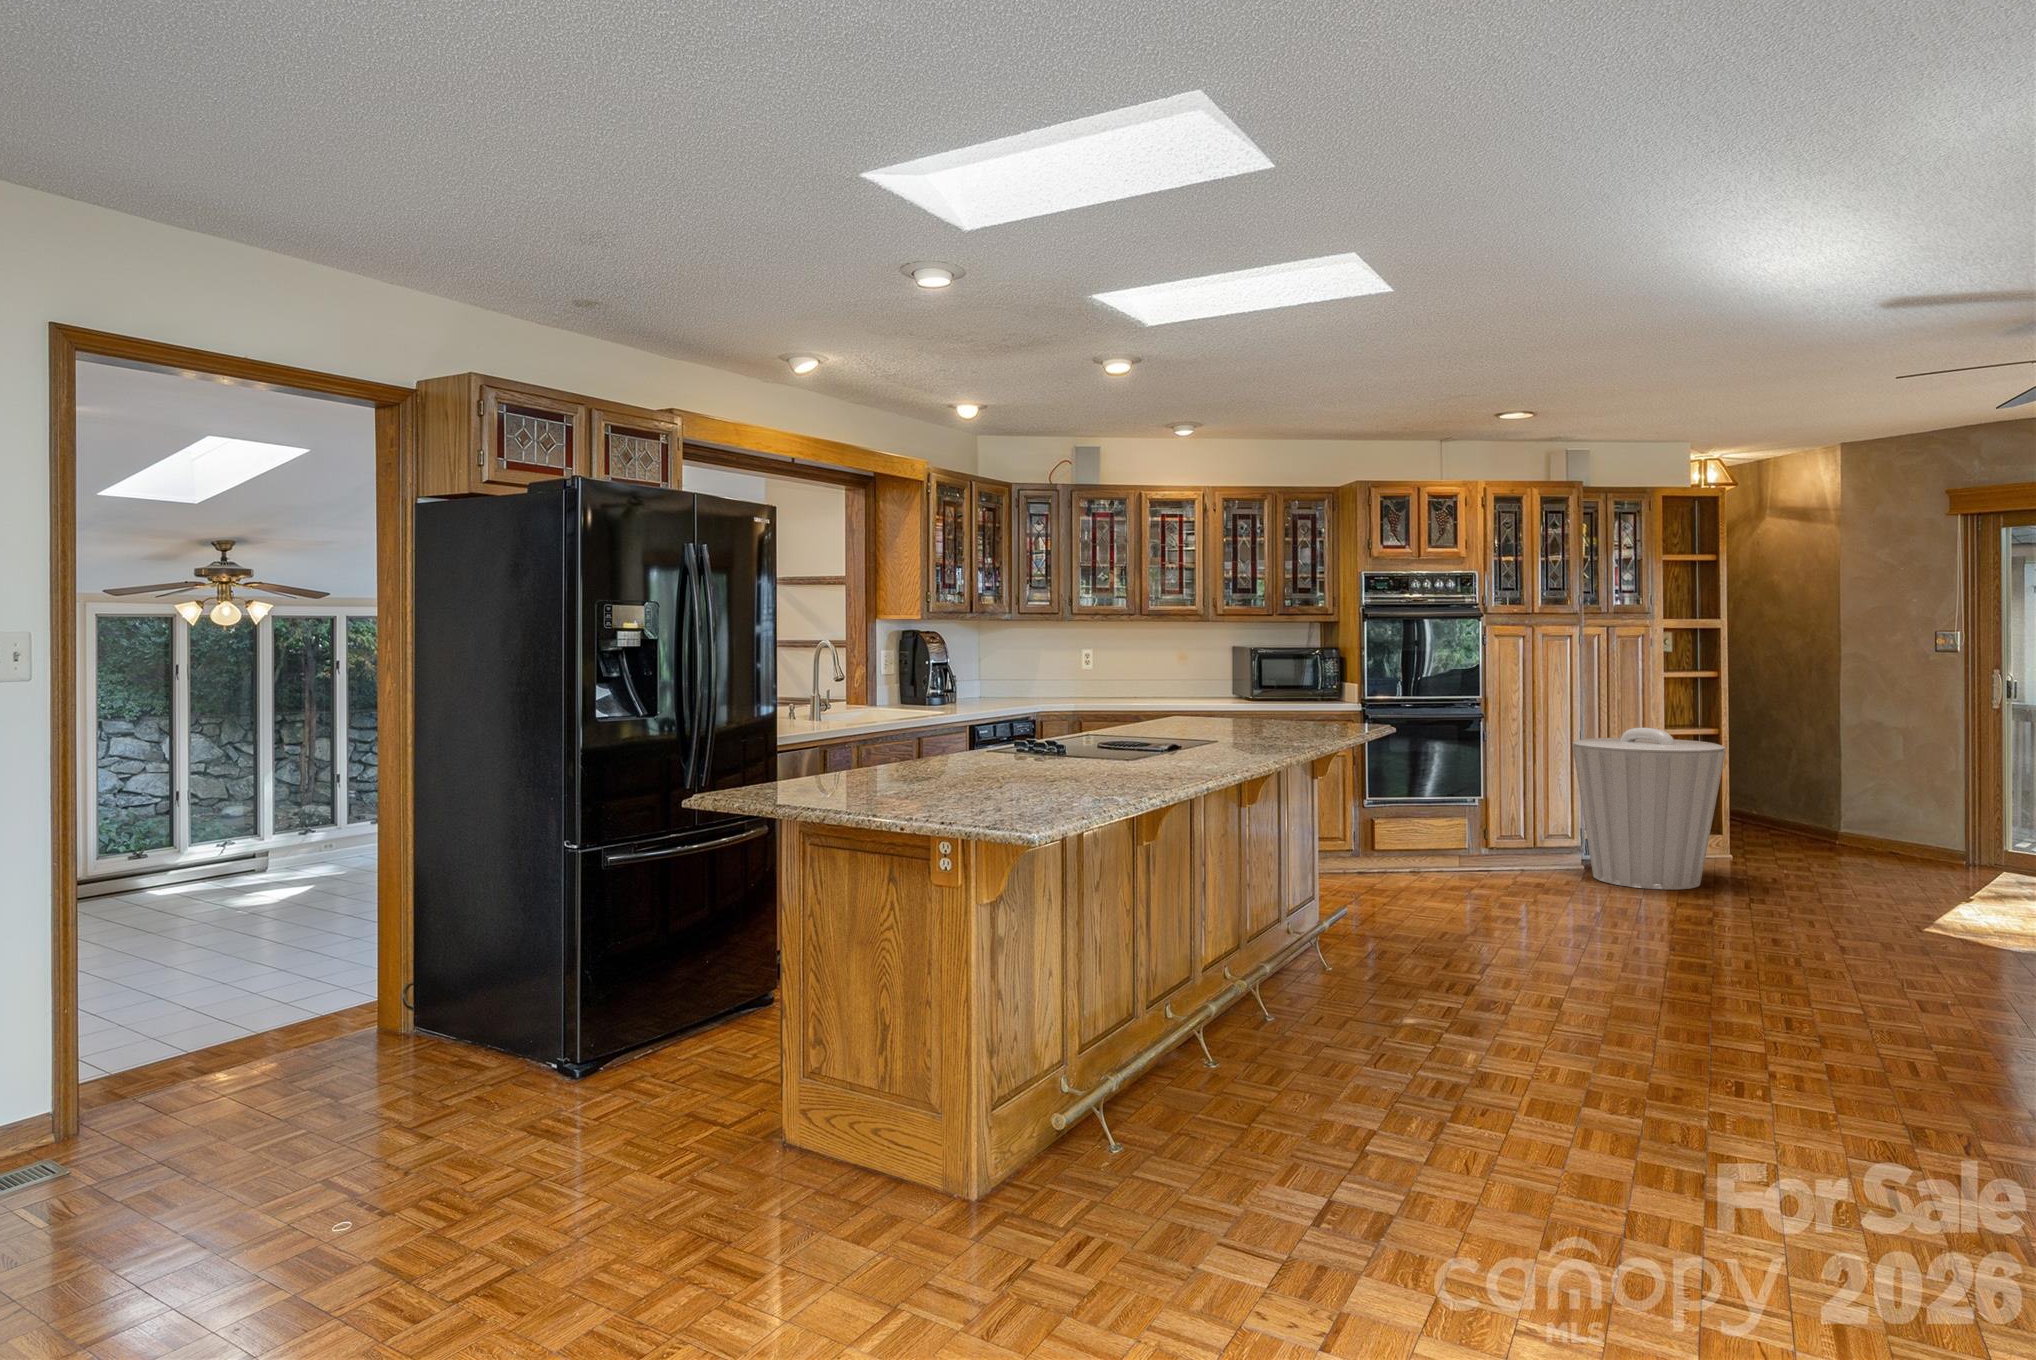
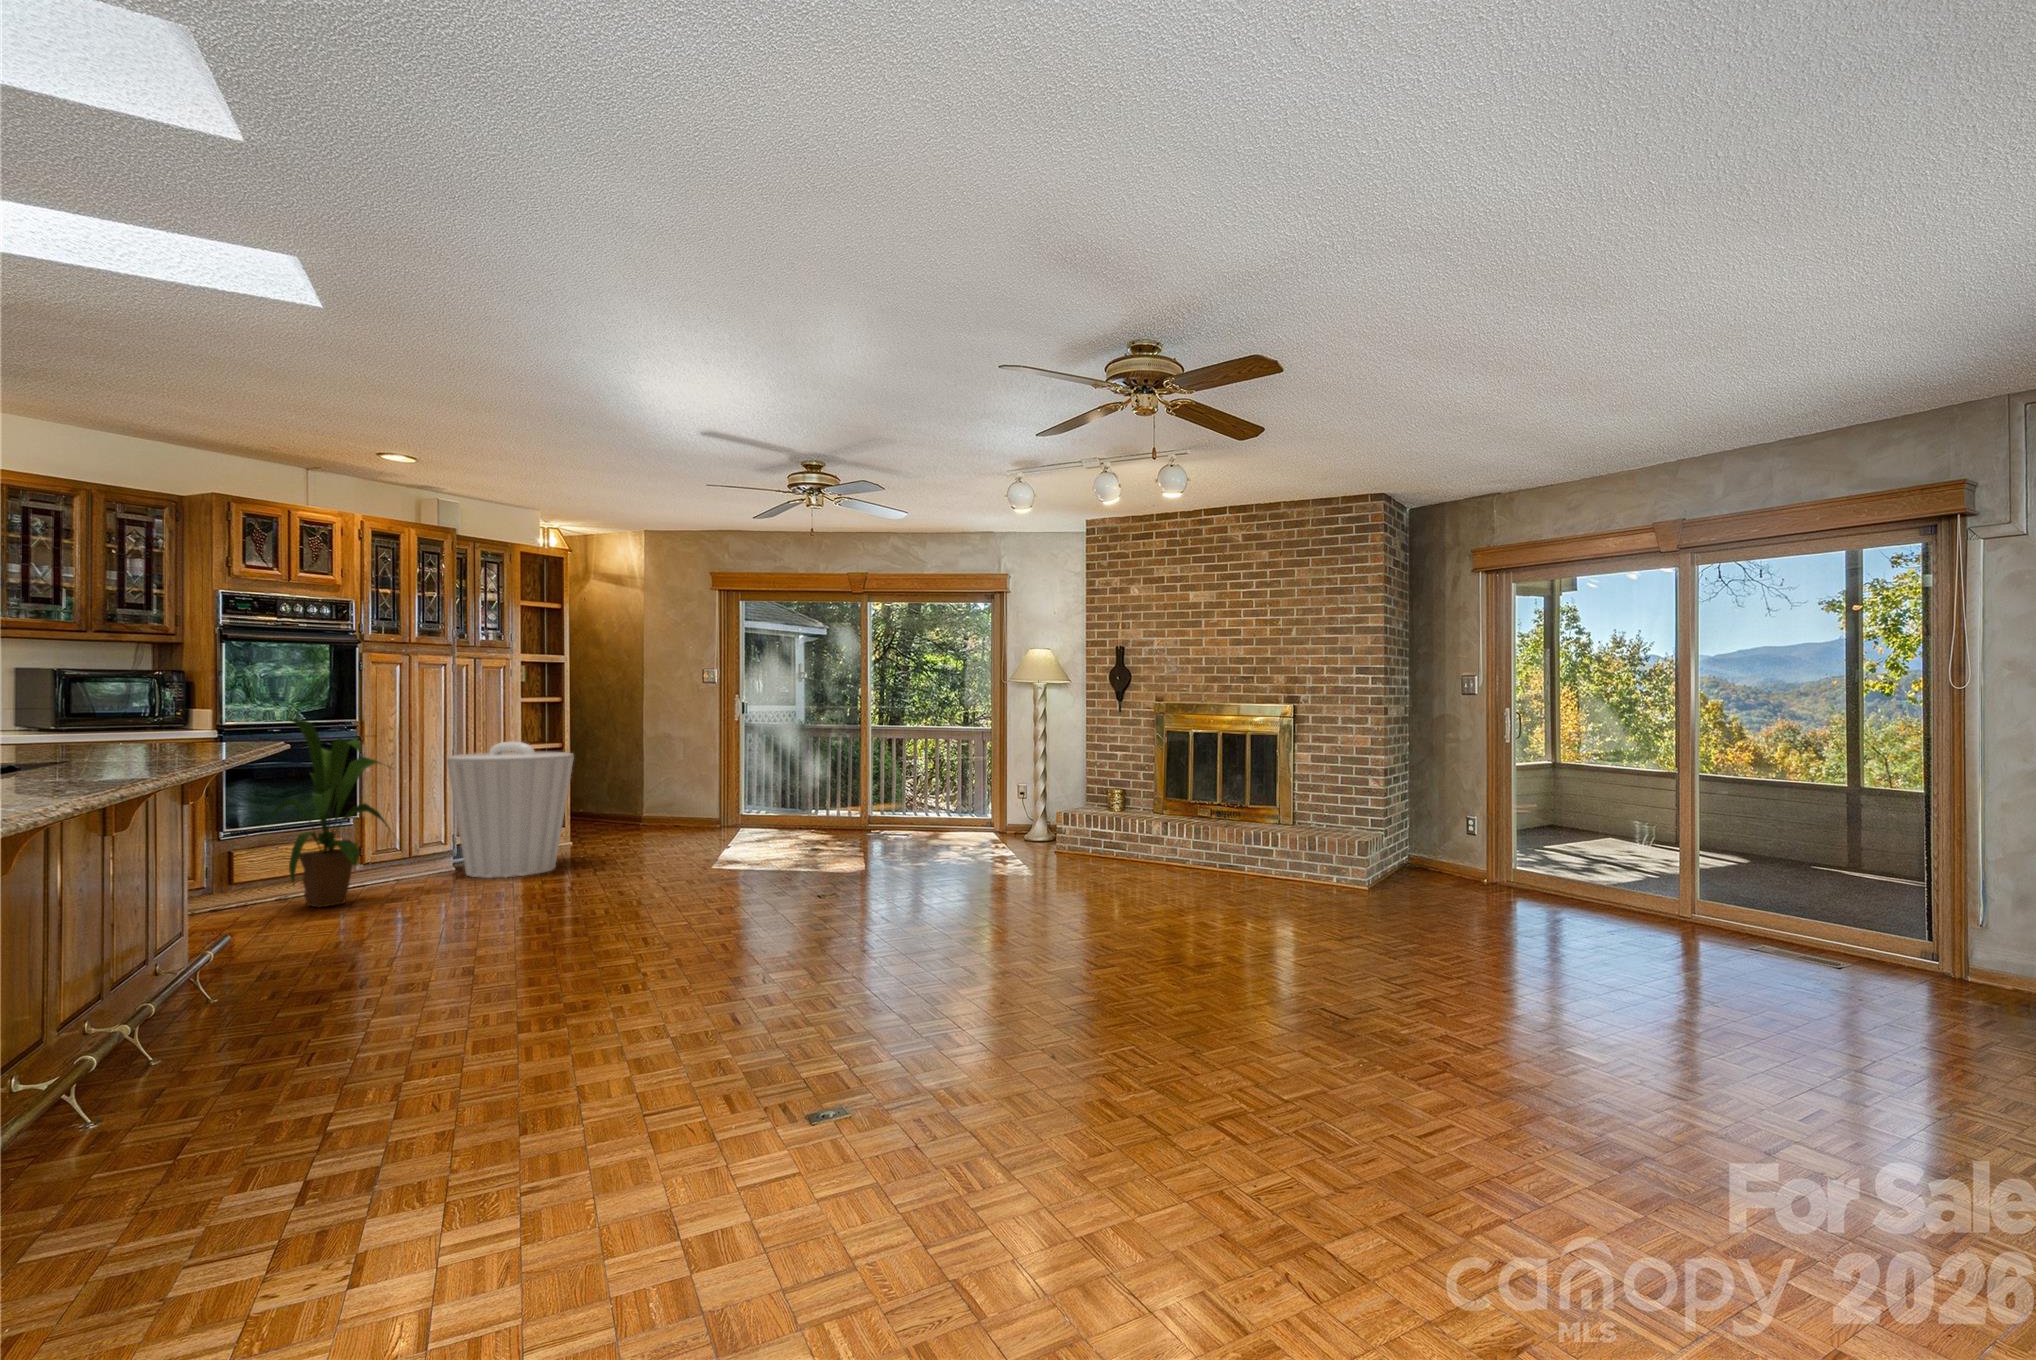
house plant: none [1390,699,1519,890] -> present [270,718,392,907]

